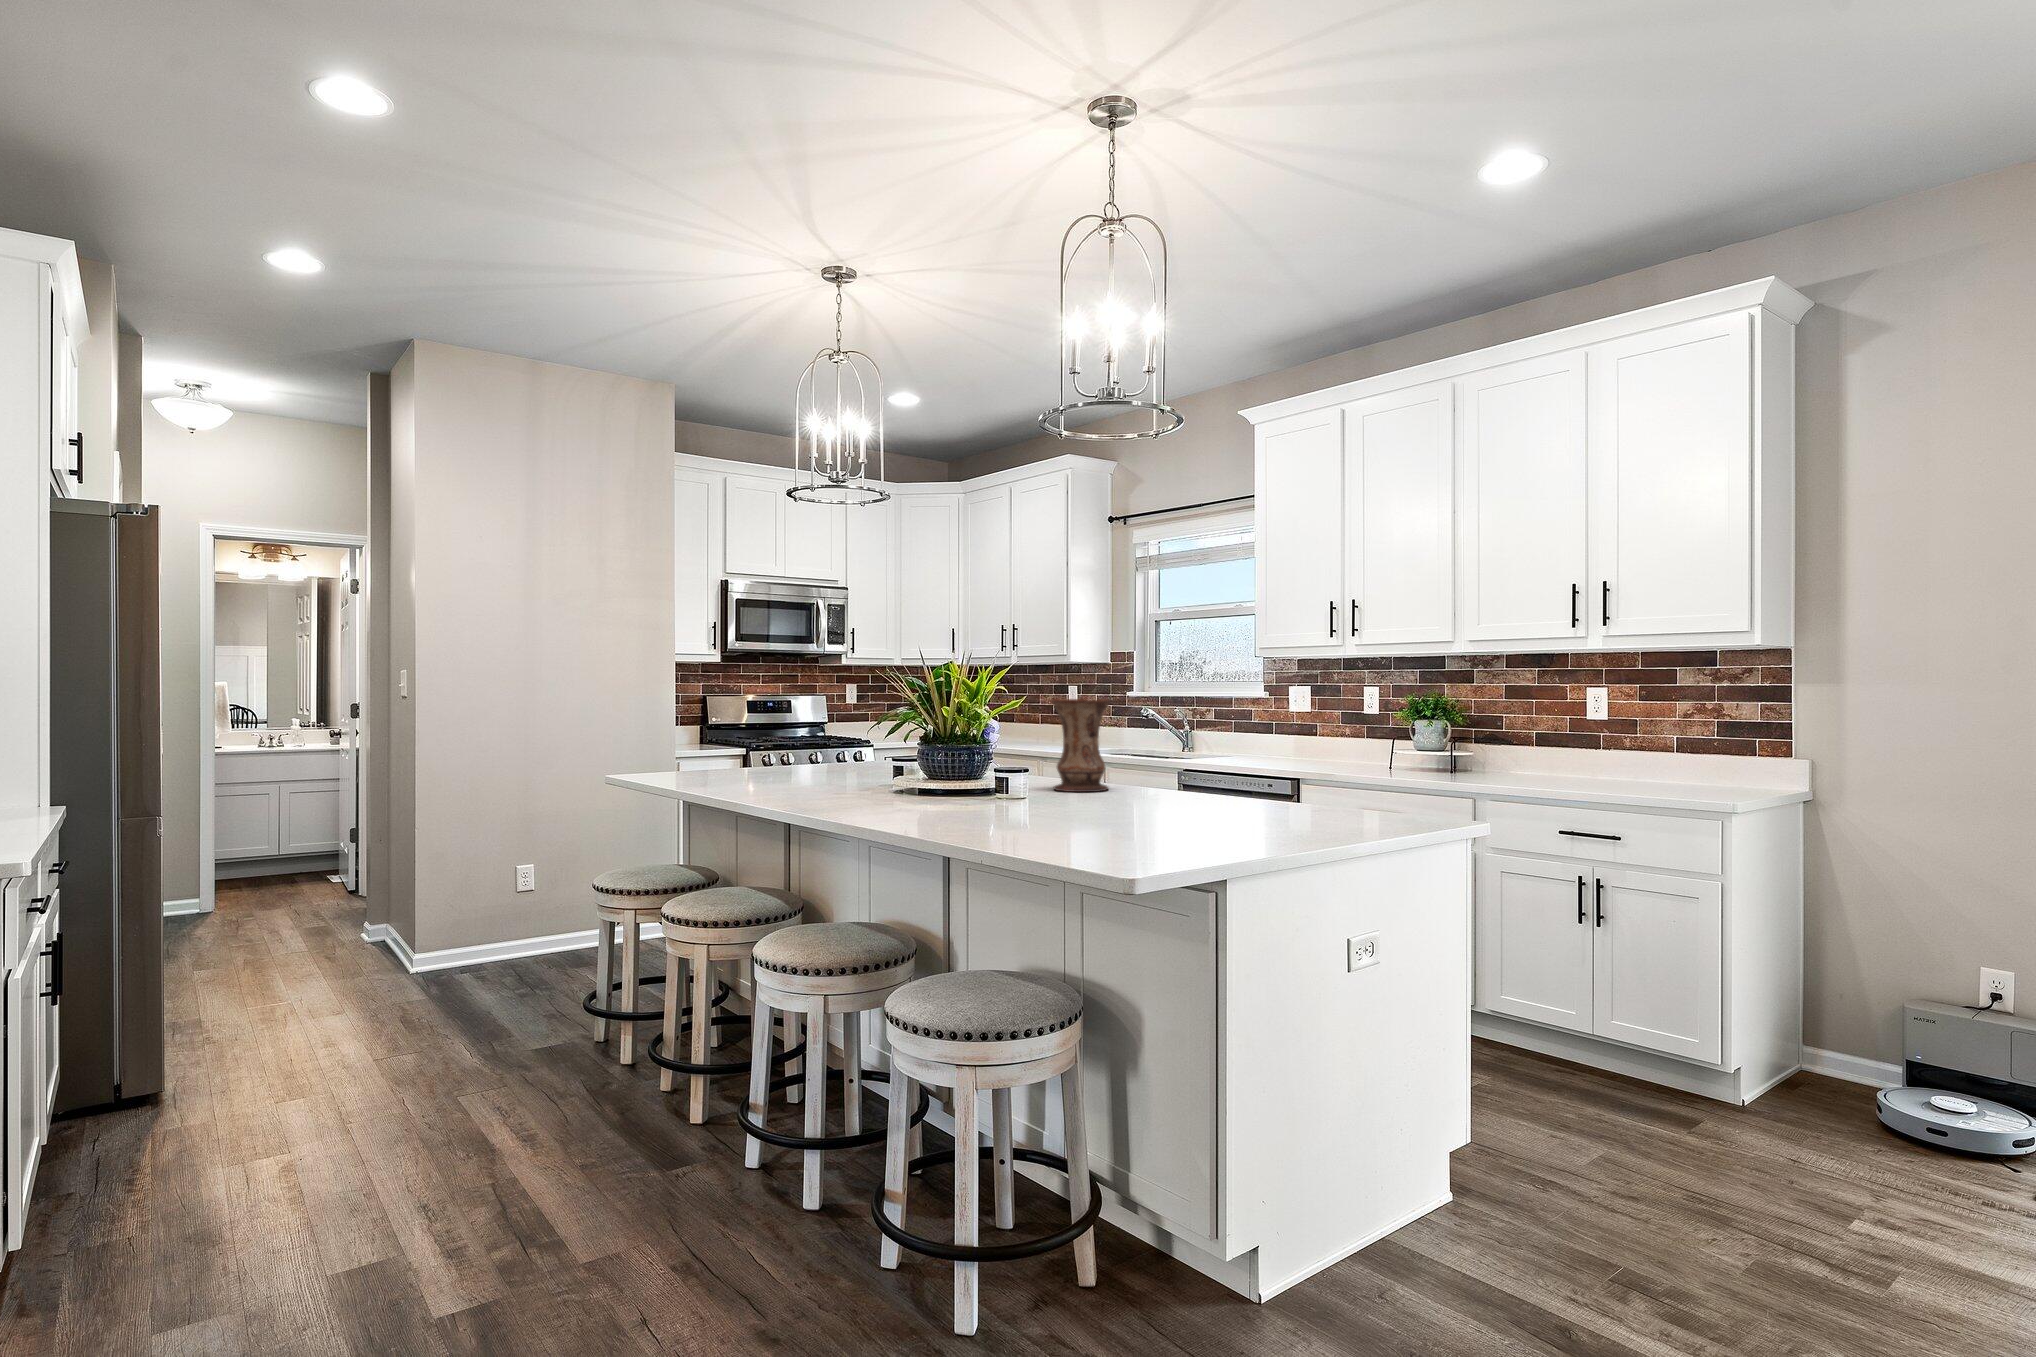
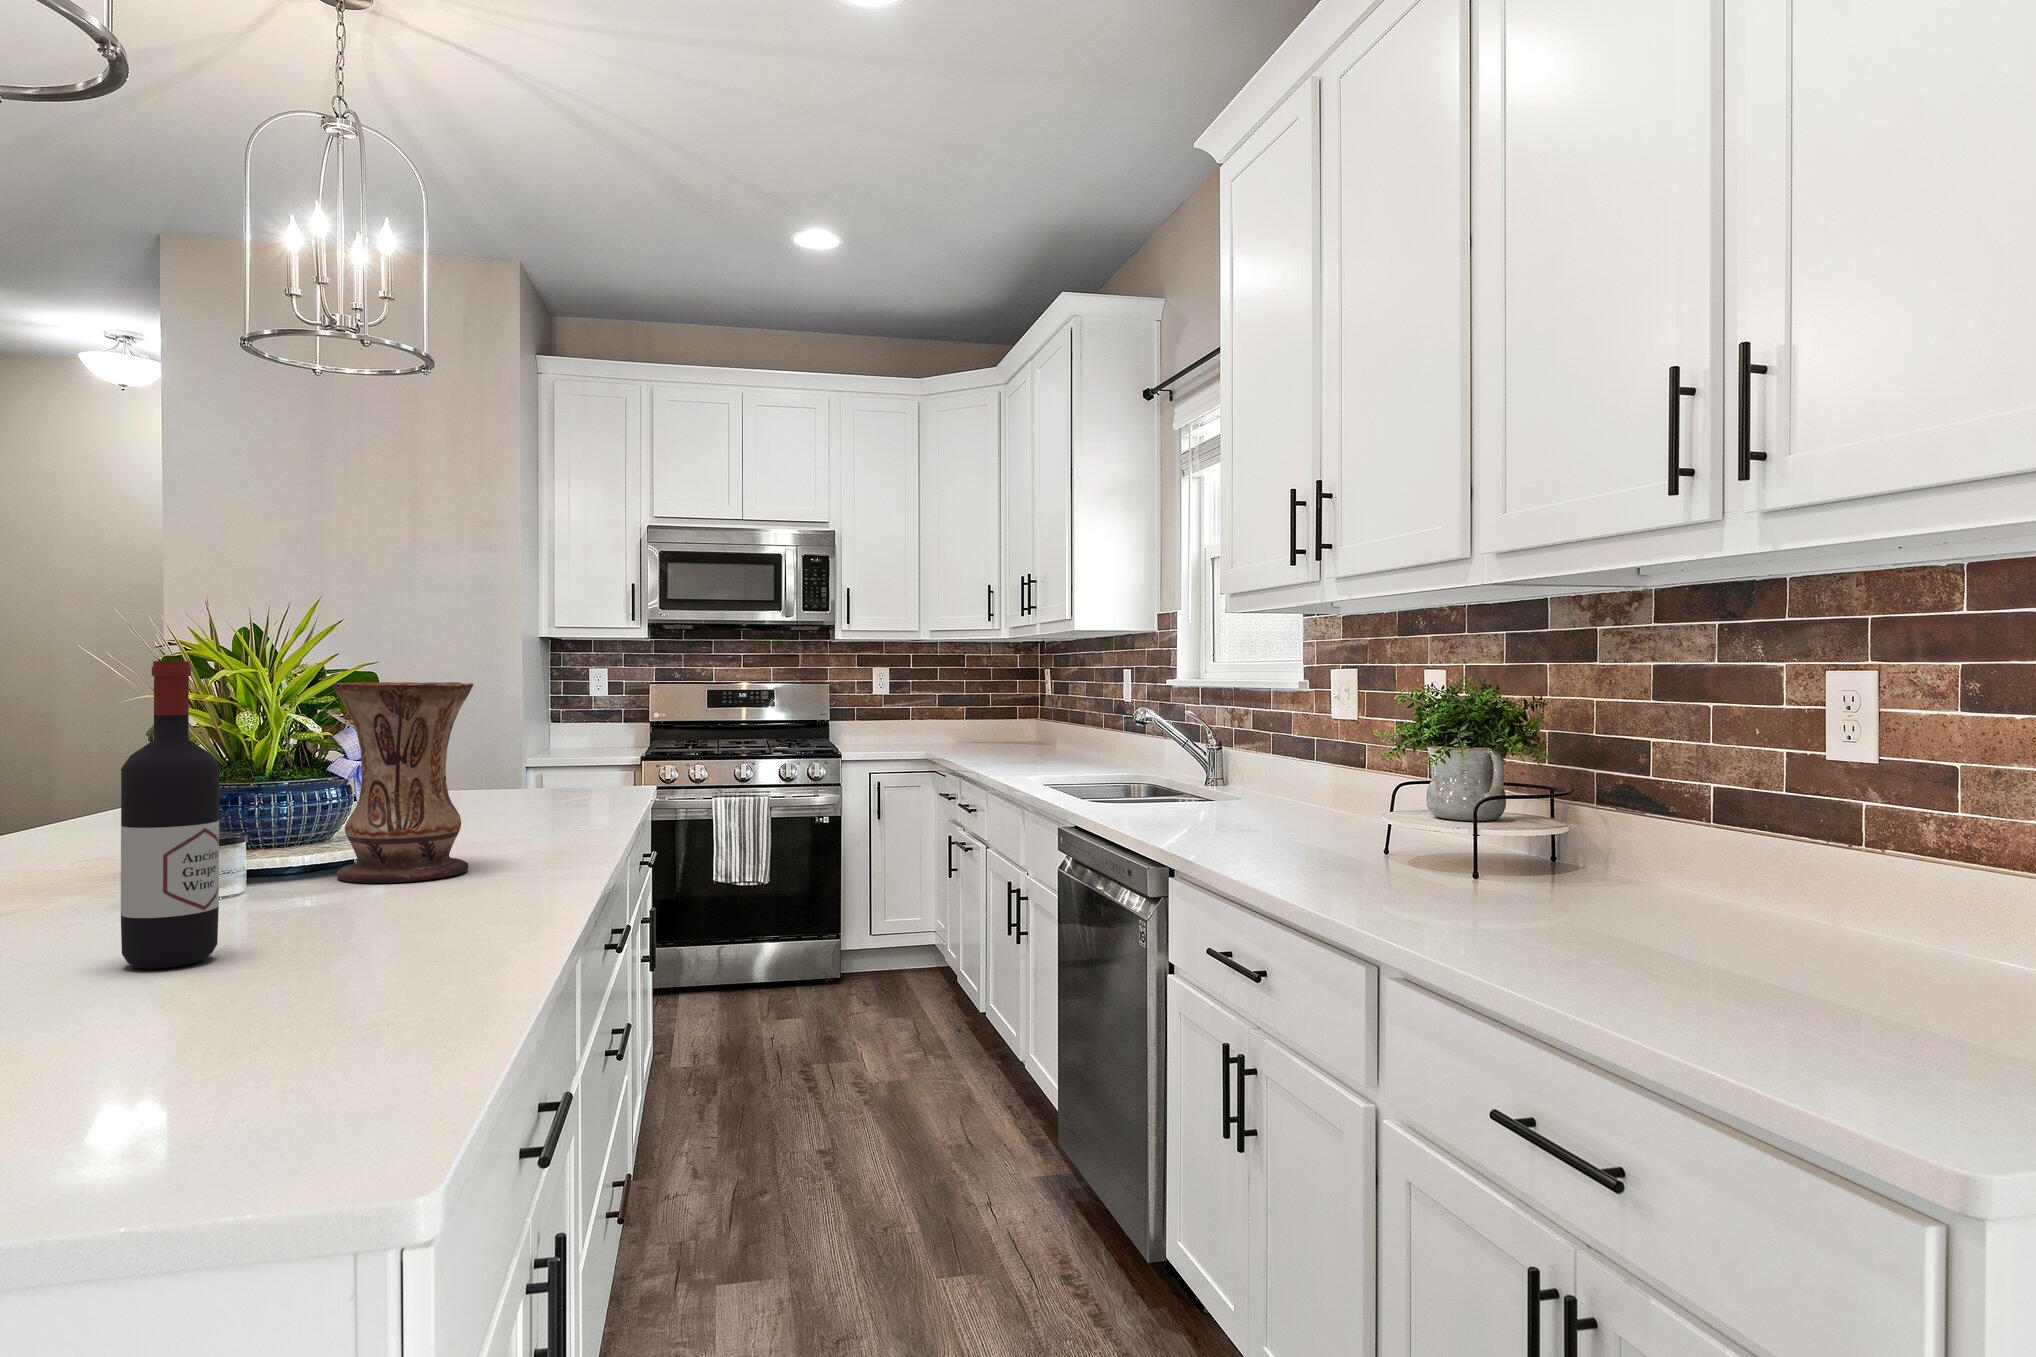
wine bottle: none [1182,692,1212,806] -> present [121,661,220,969]

